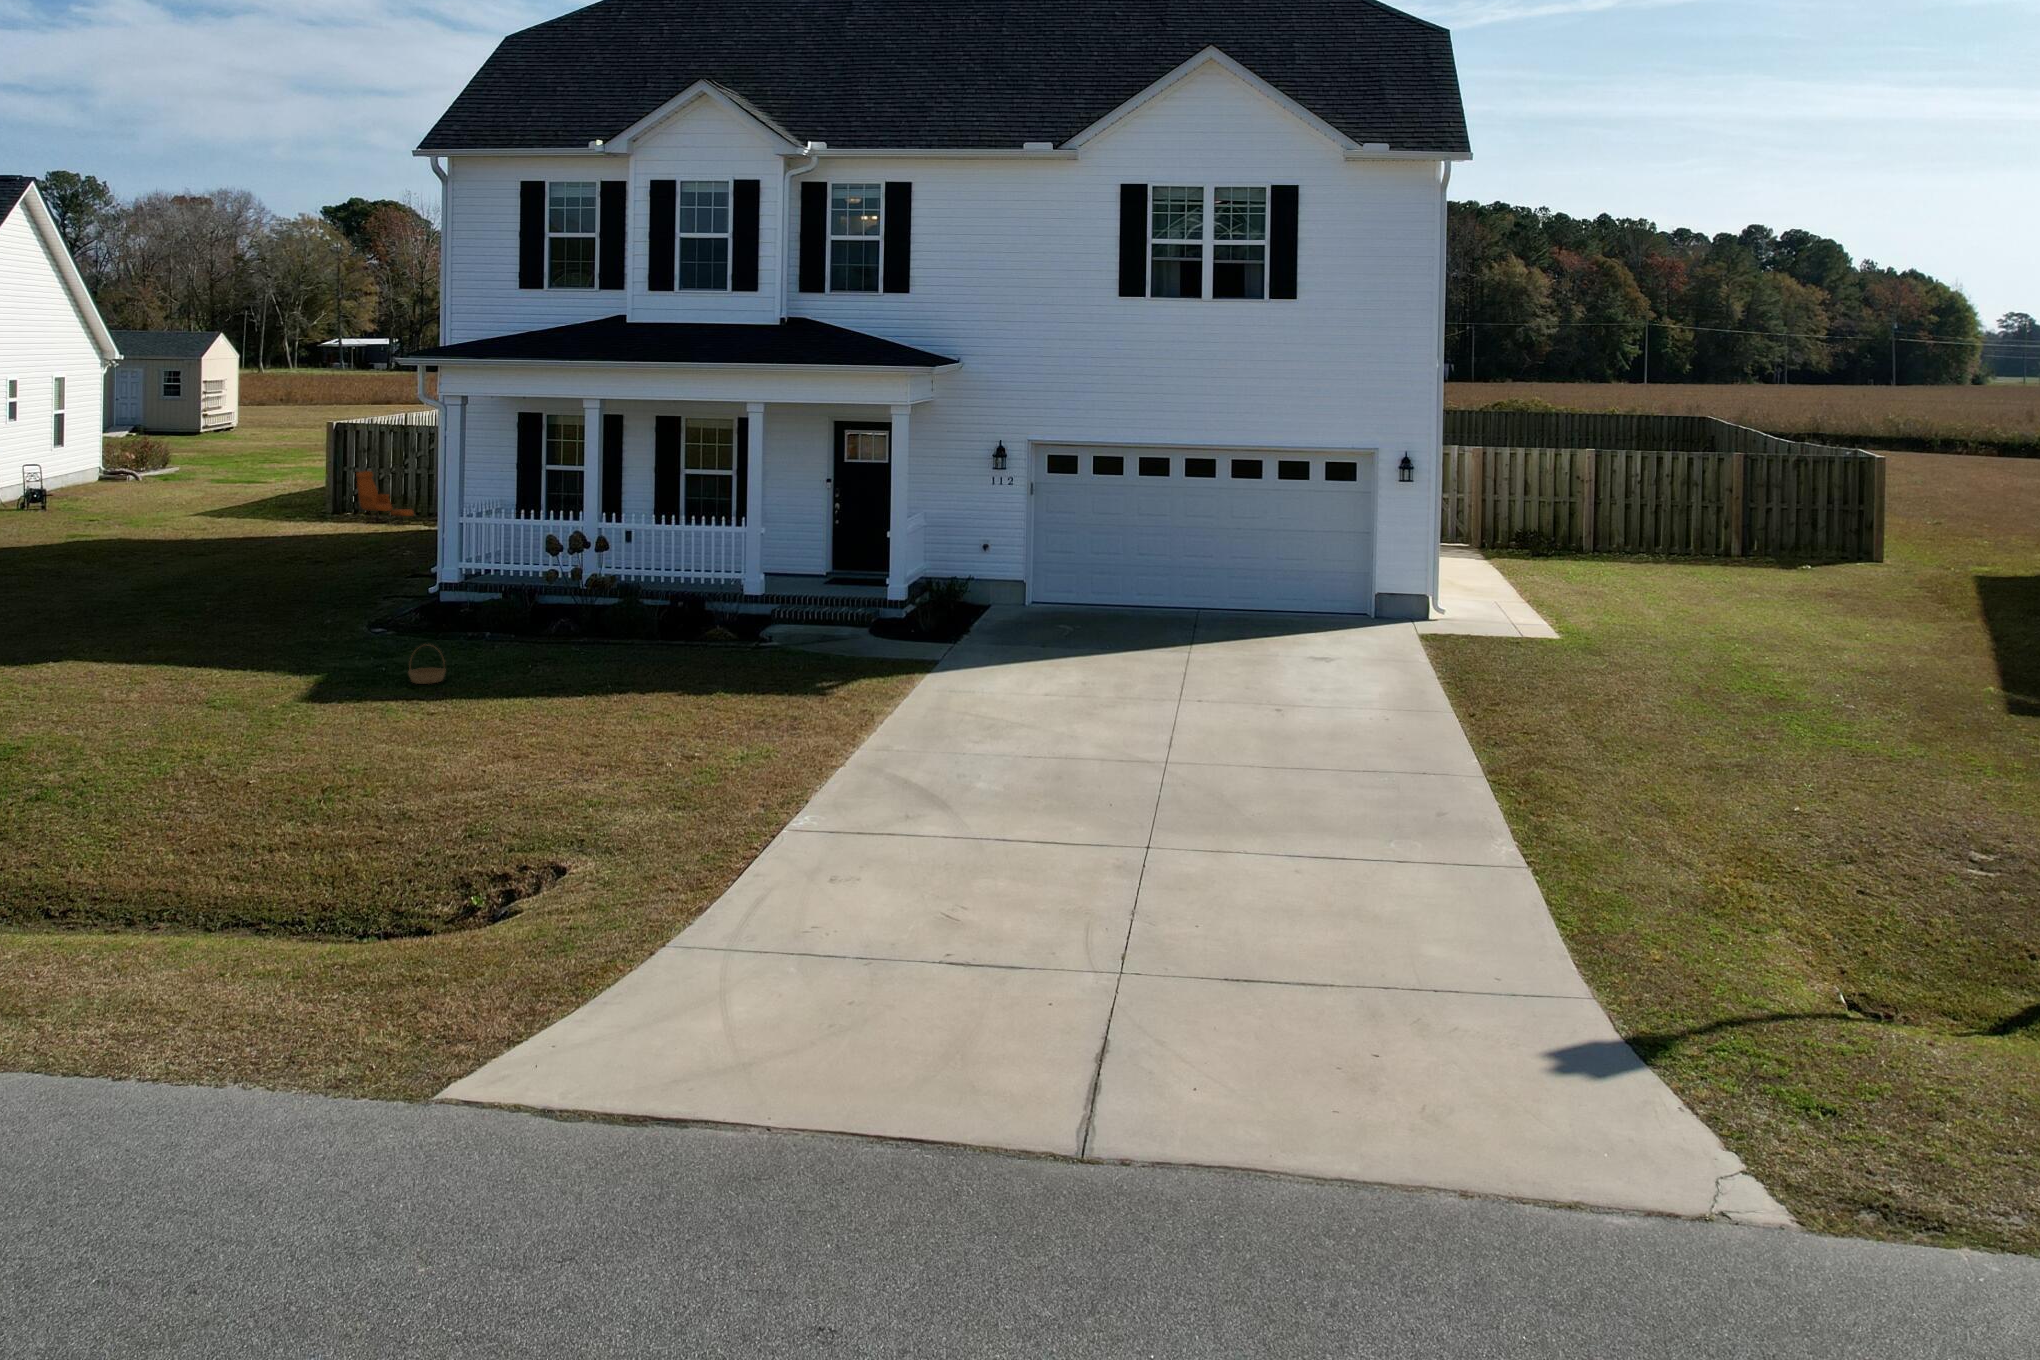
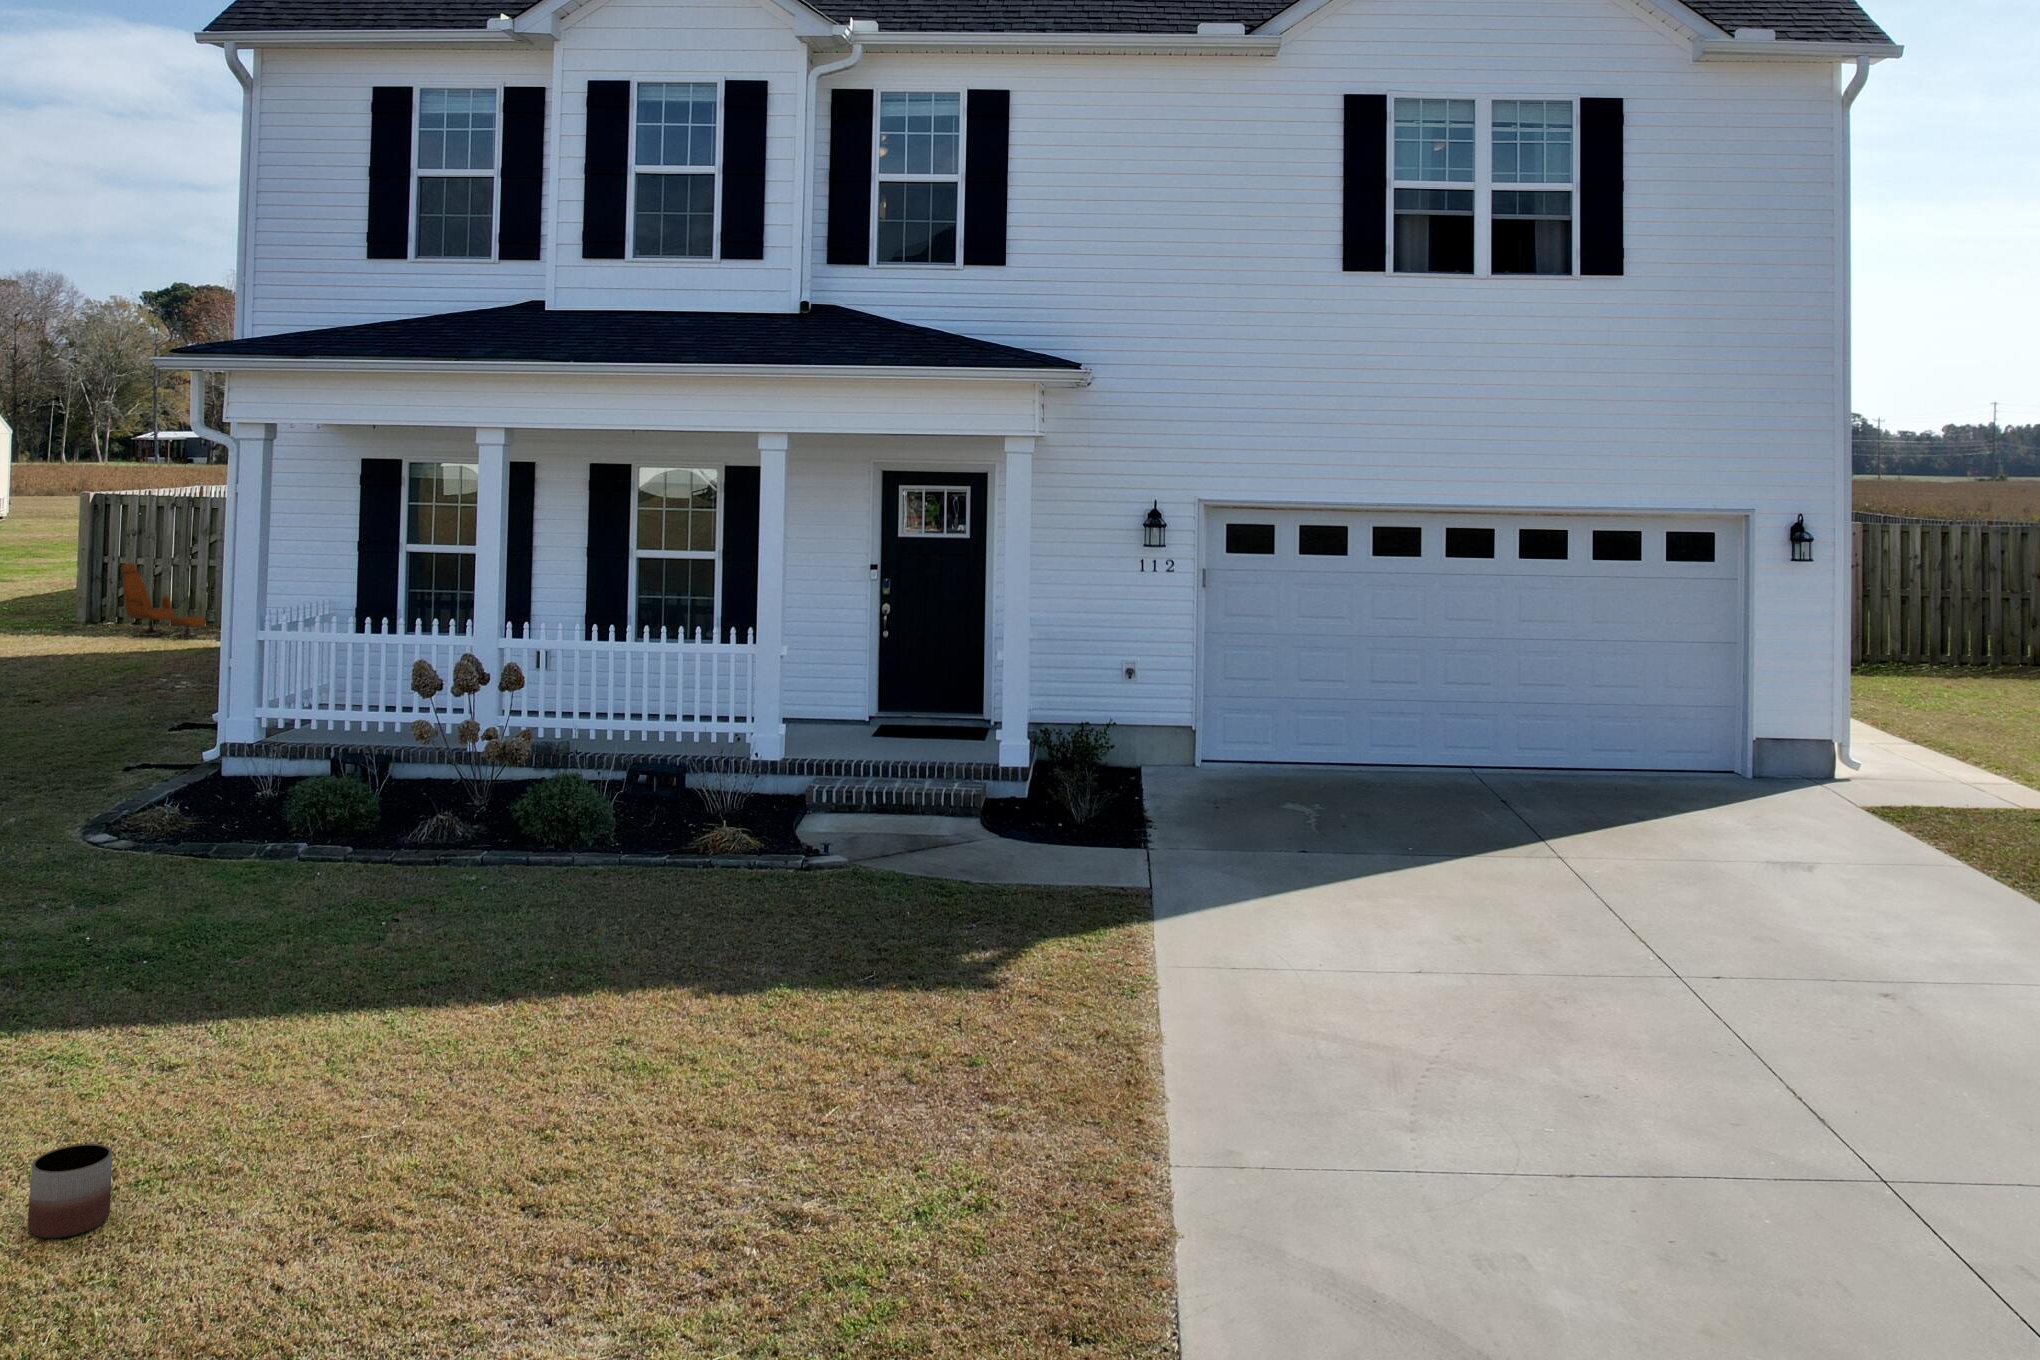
basket: present [409,644,446,684] -> none [103,908,190,997]
planter: none [404,712,433,742] -> present [28,1144,112,1238]

